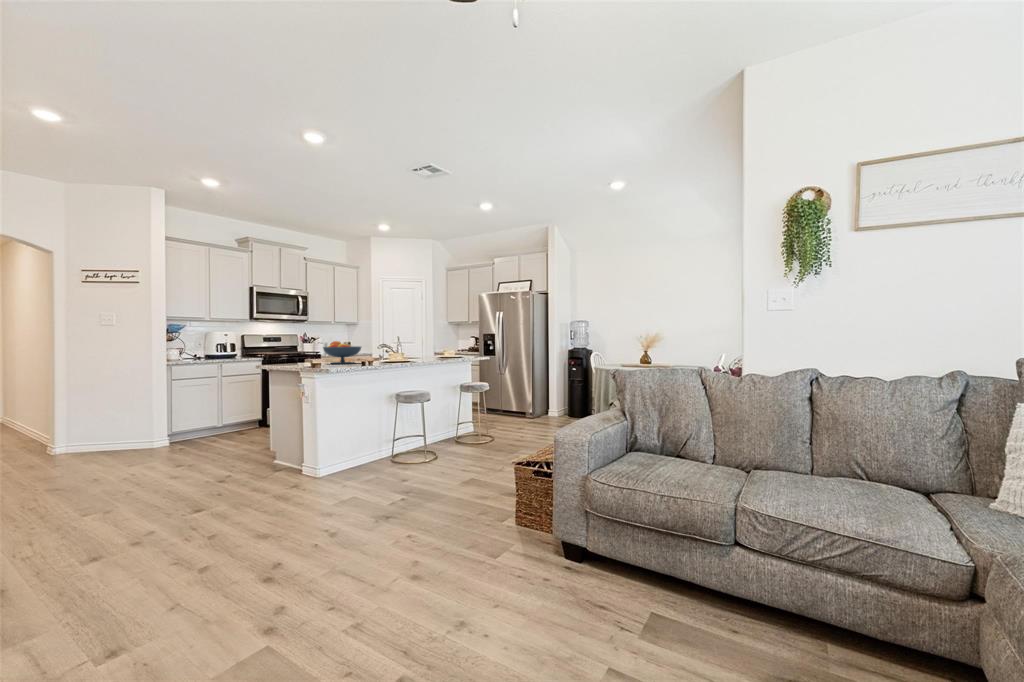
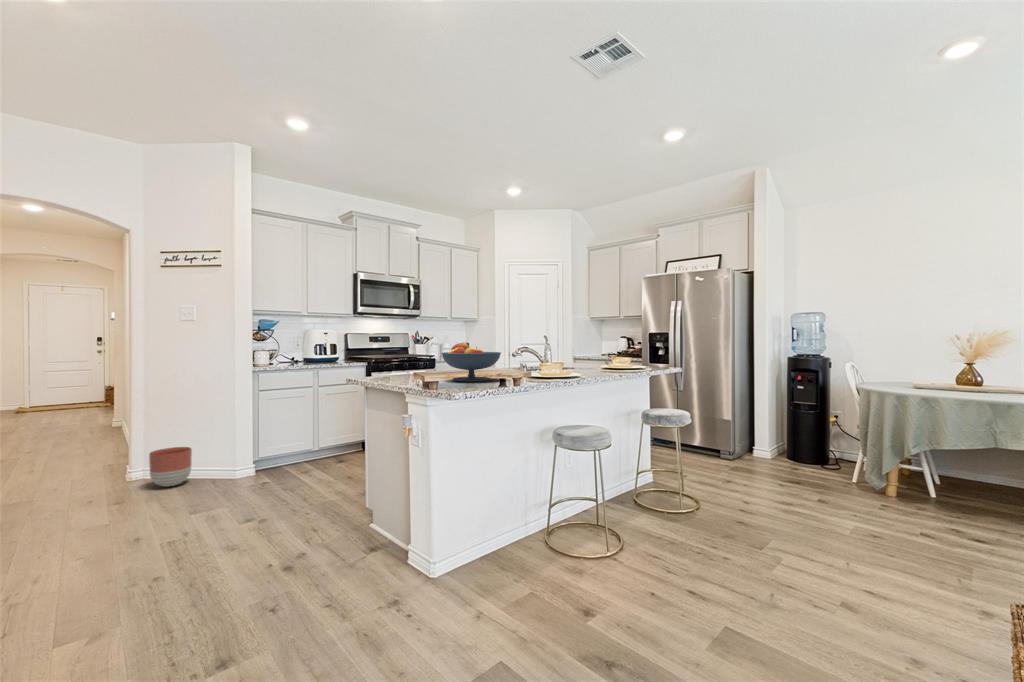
planter: none [77,425,114,456] -> present [149,447,192,487]

